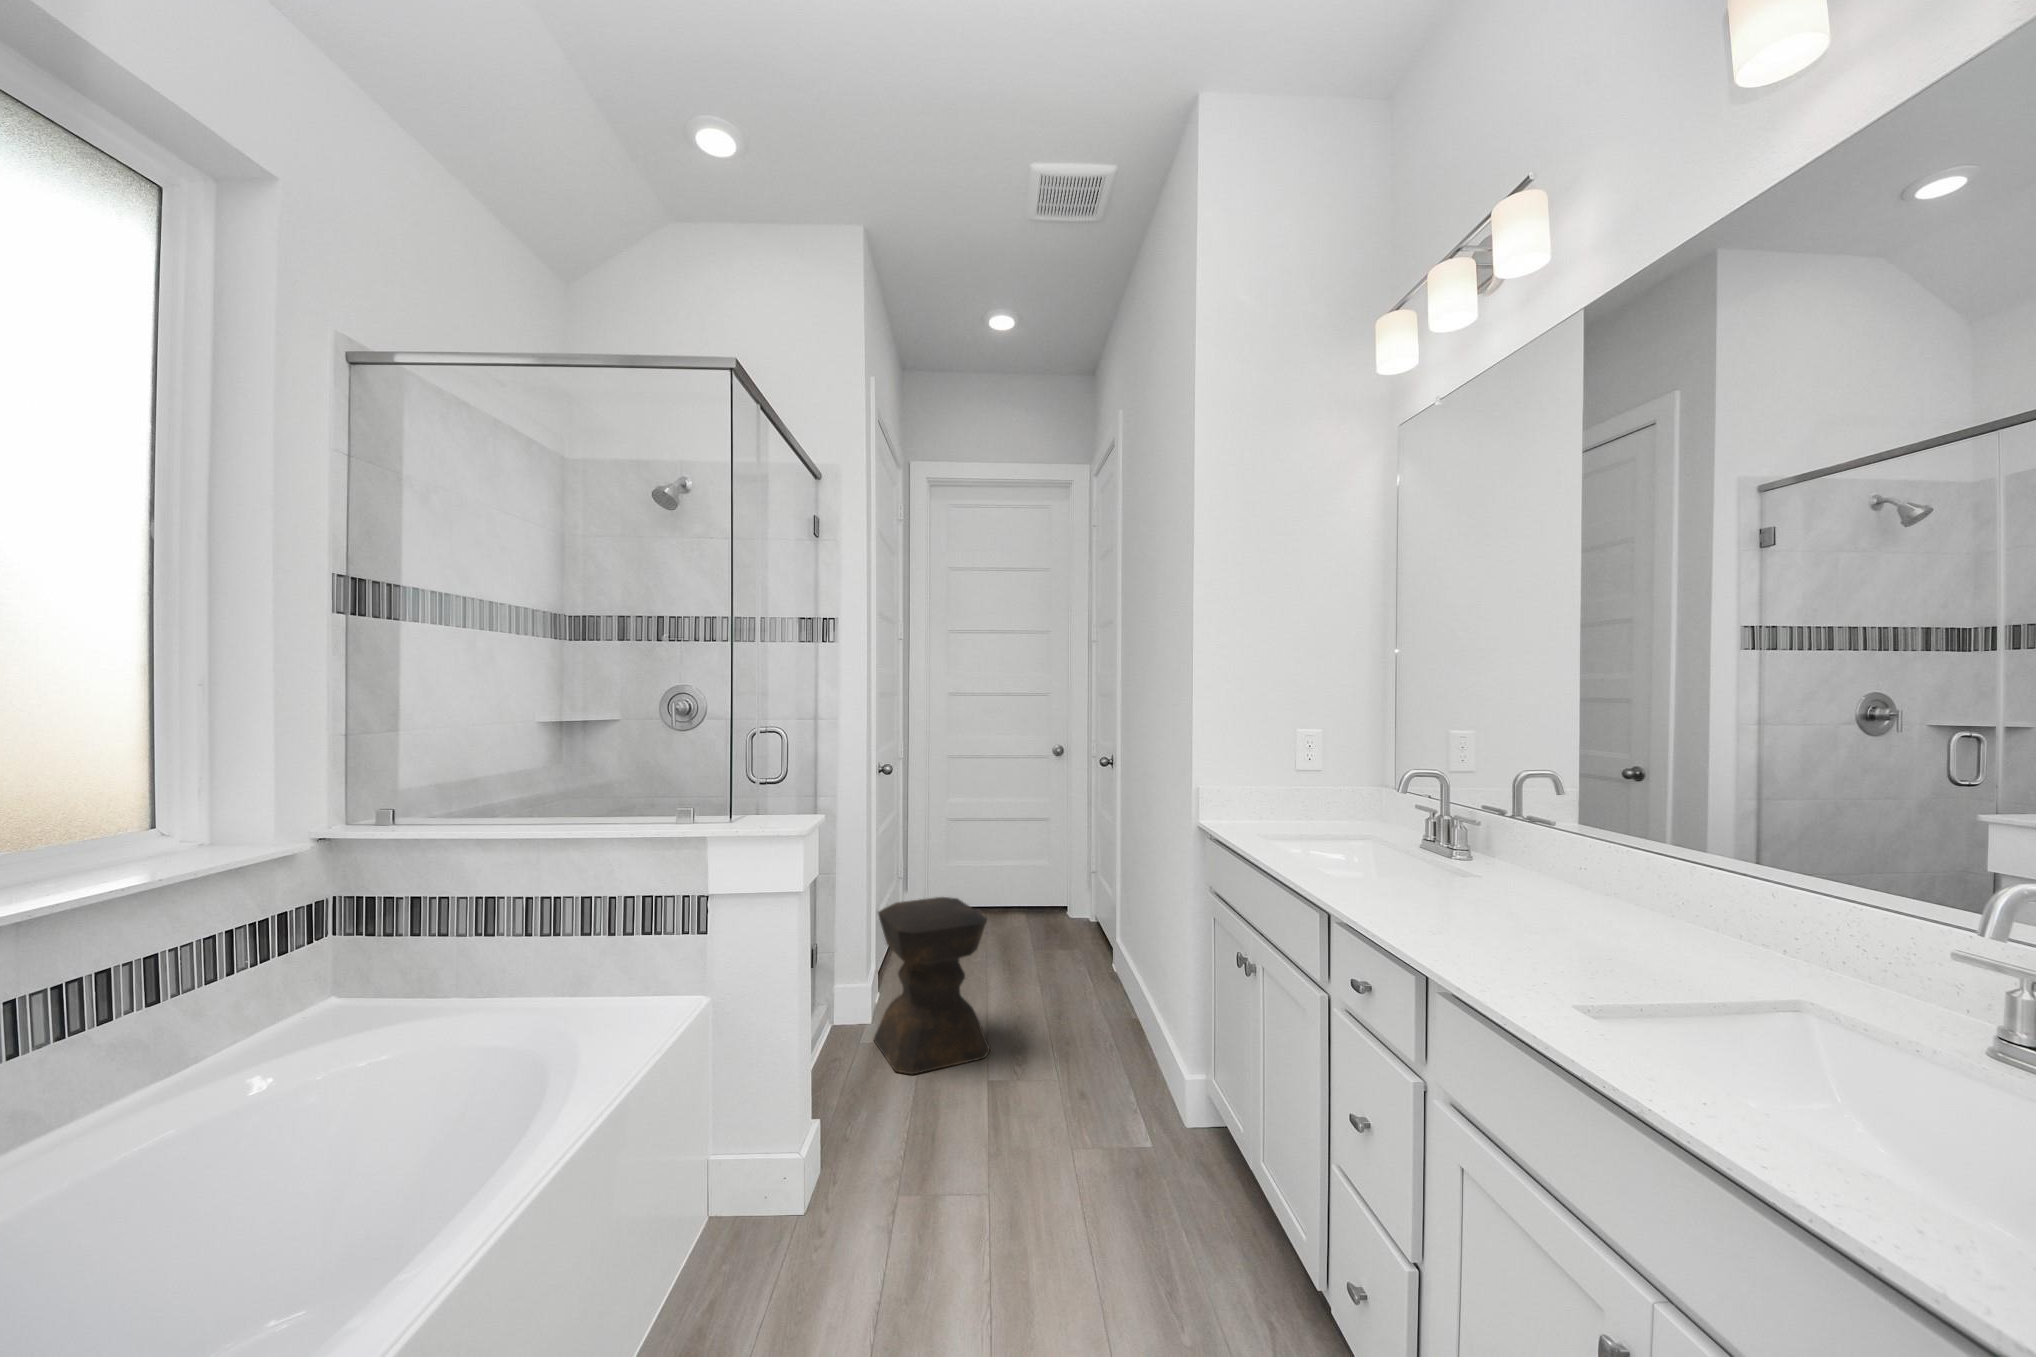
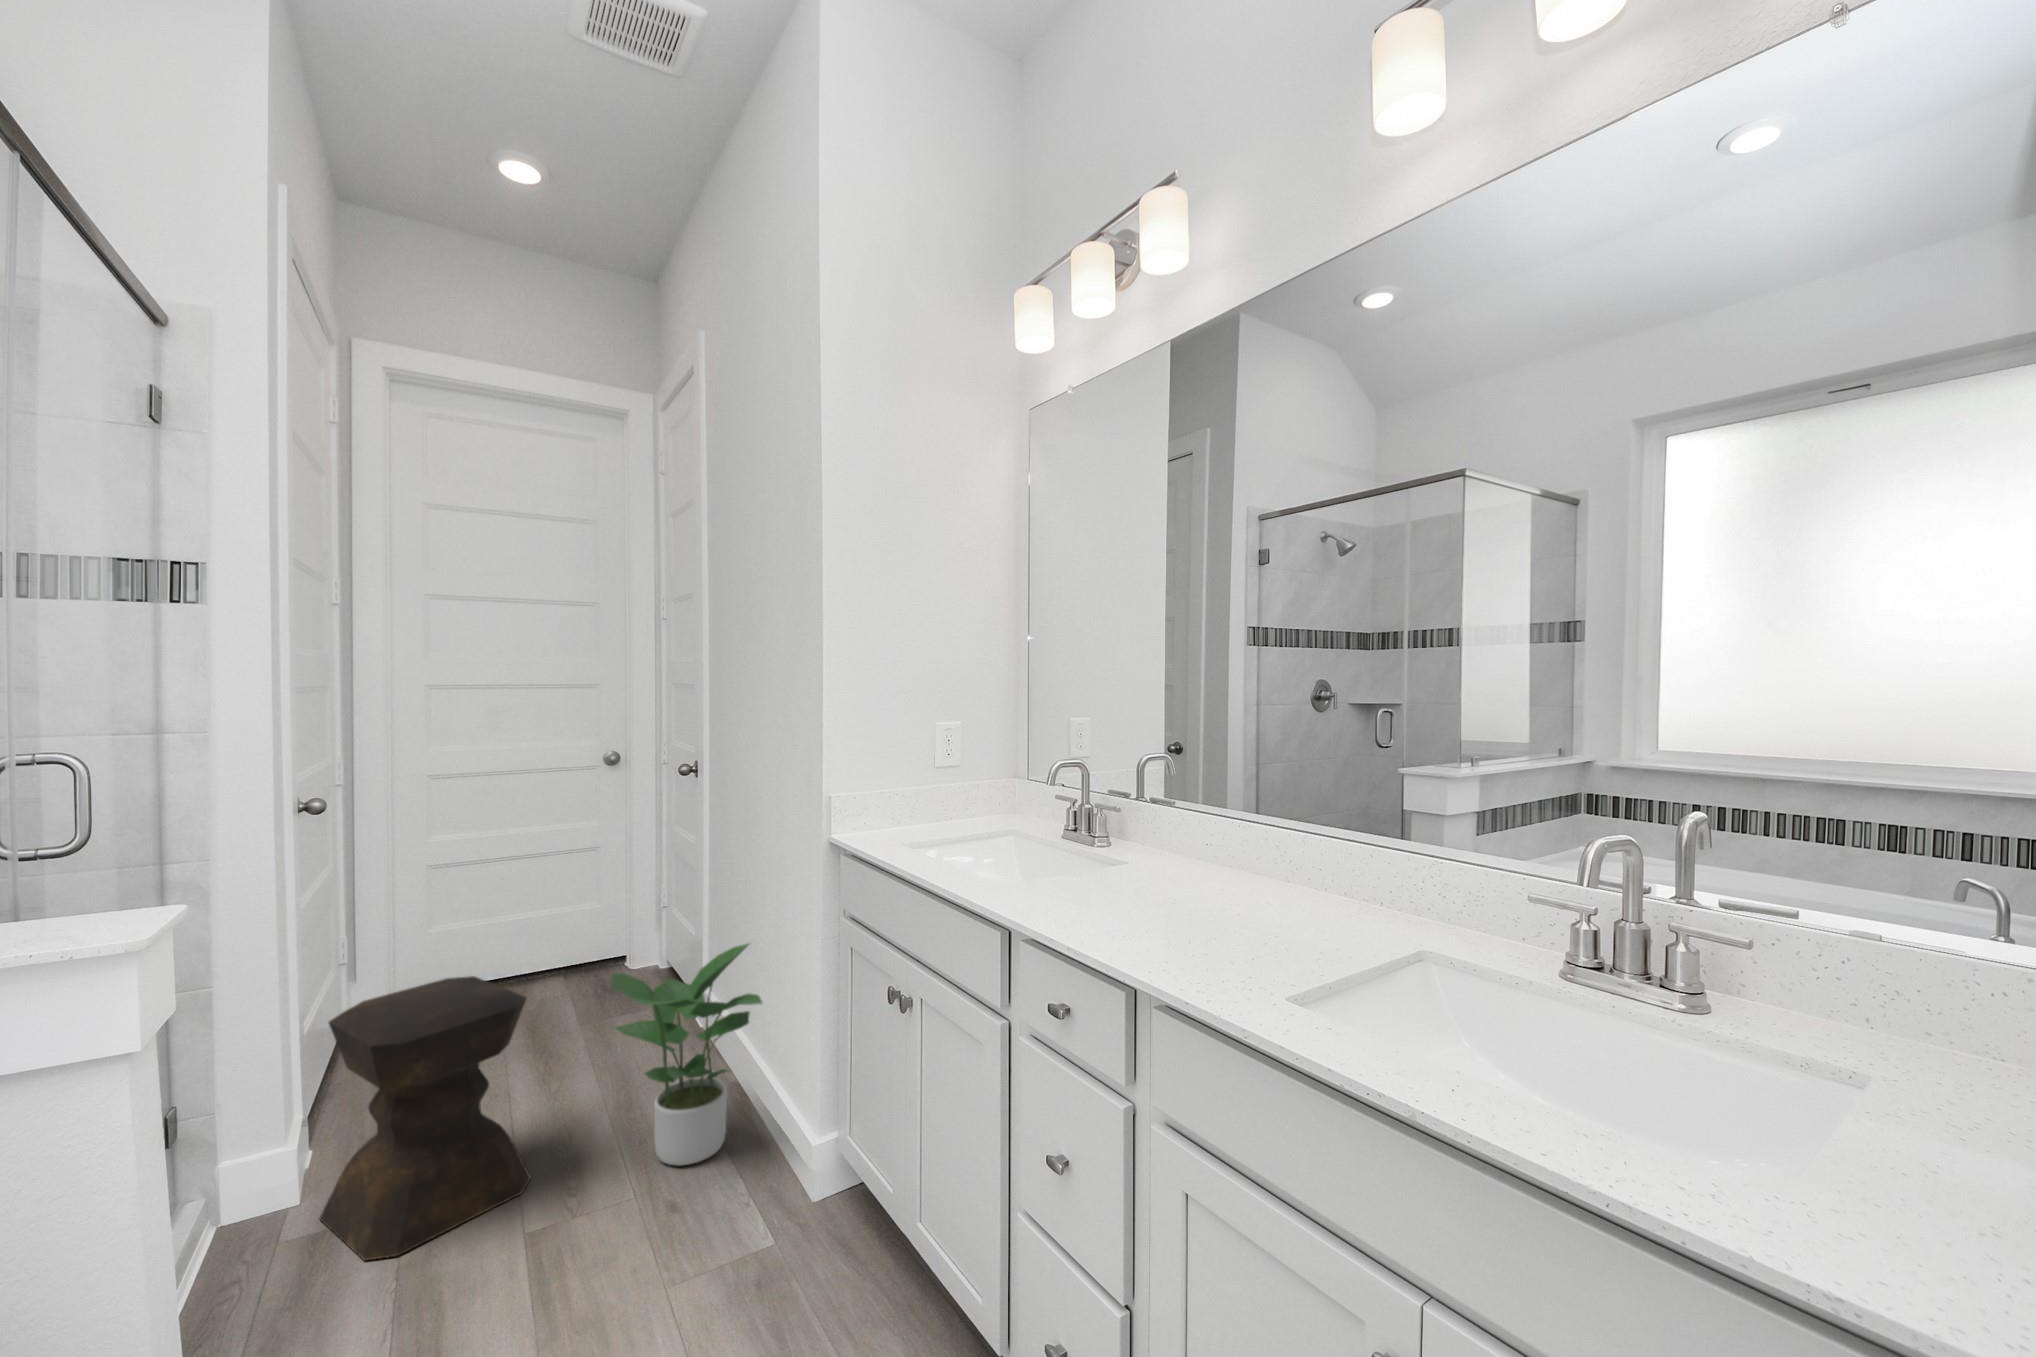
potted plant: none [1039,905,1150,1072] -> present [611,944,762,1165]

